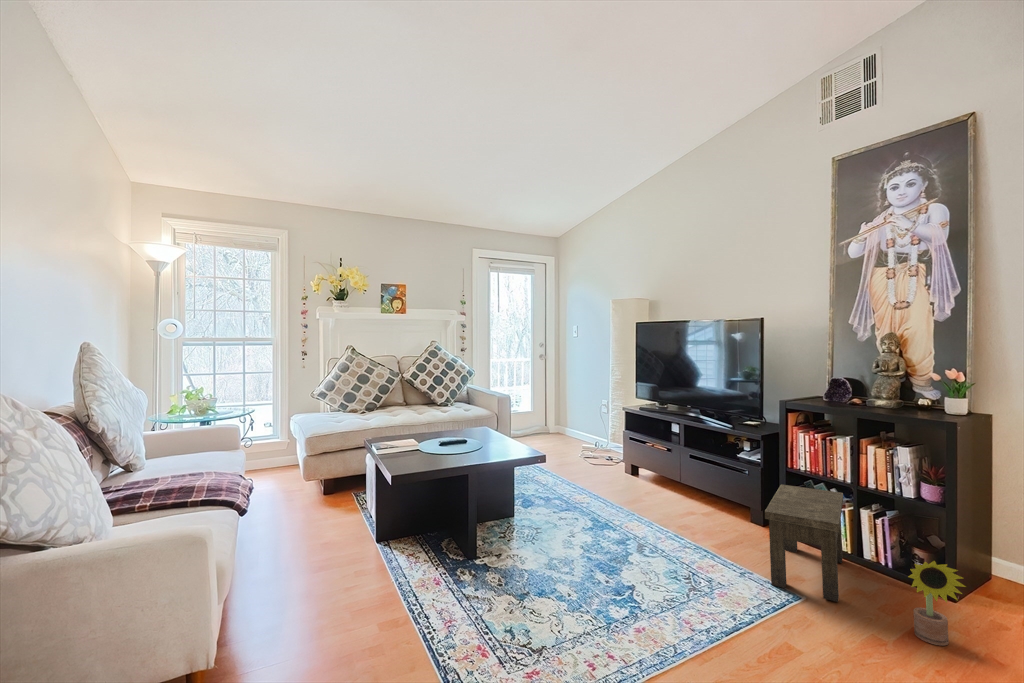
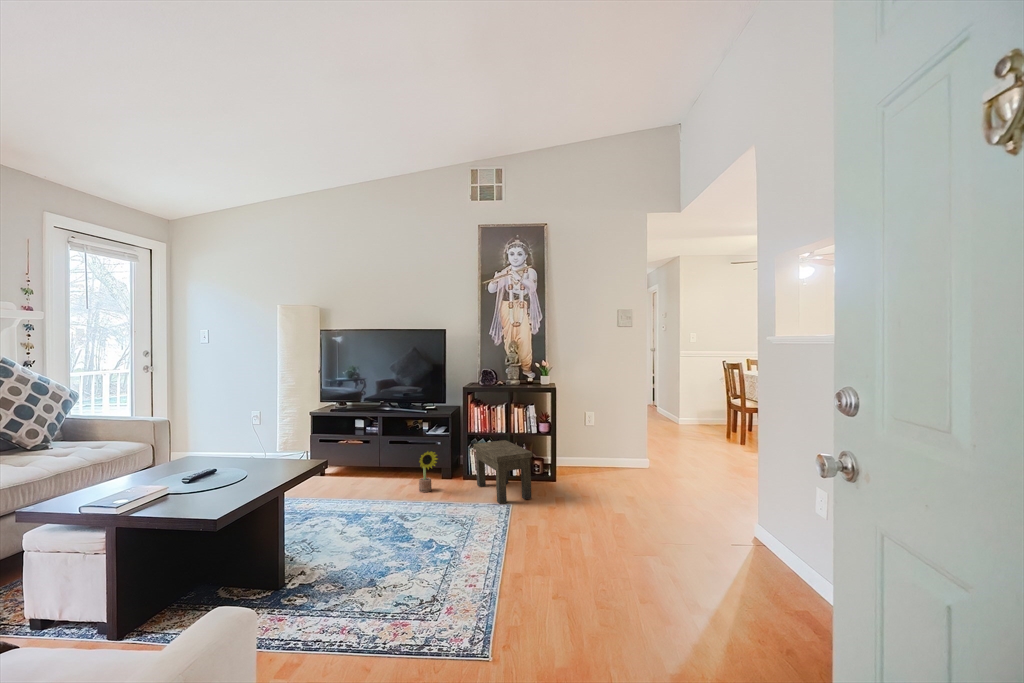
decorative plant: present [908,561,965,646] -> present [419,451,437,492]

